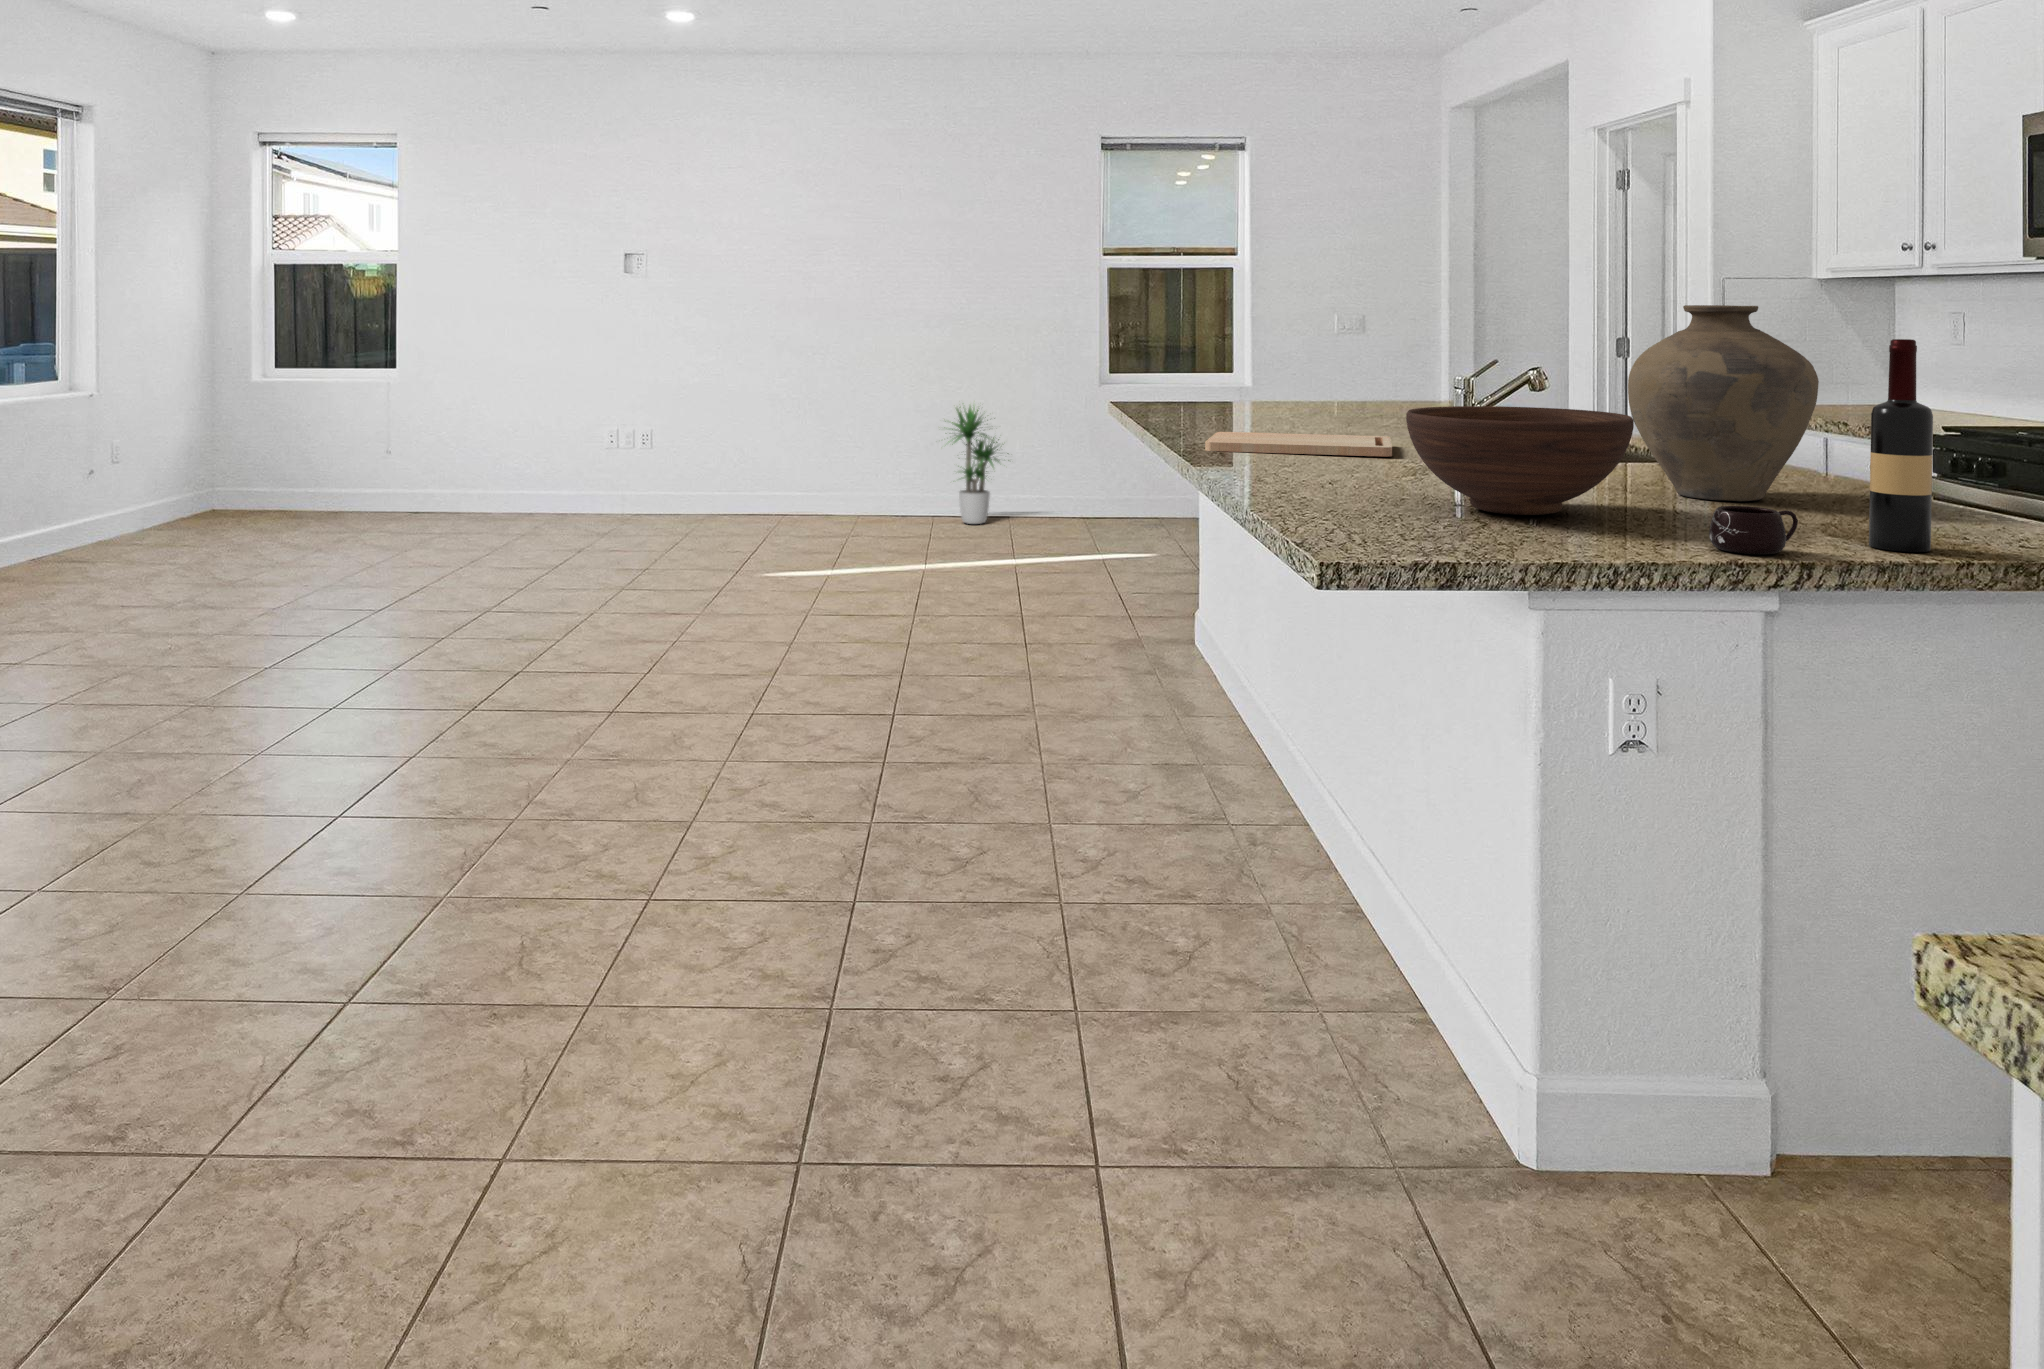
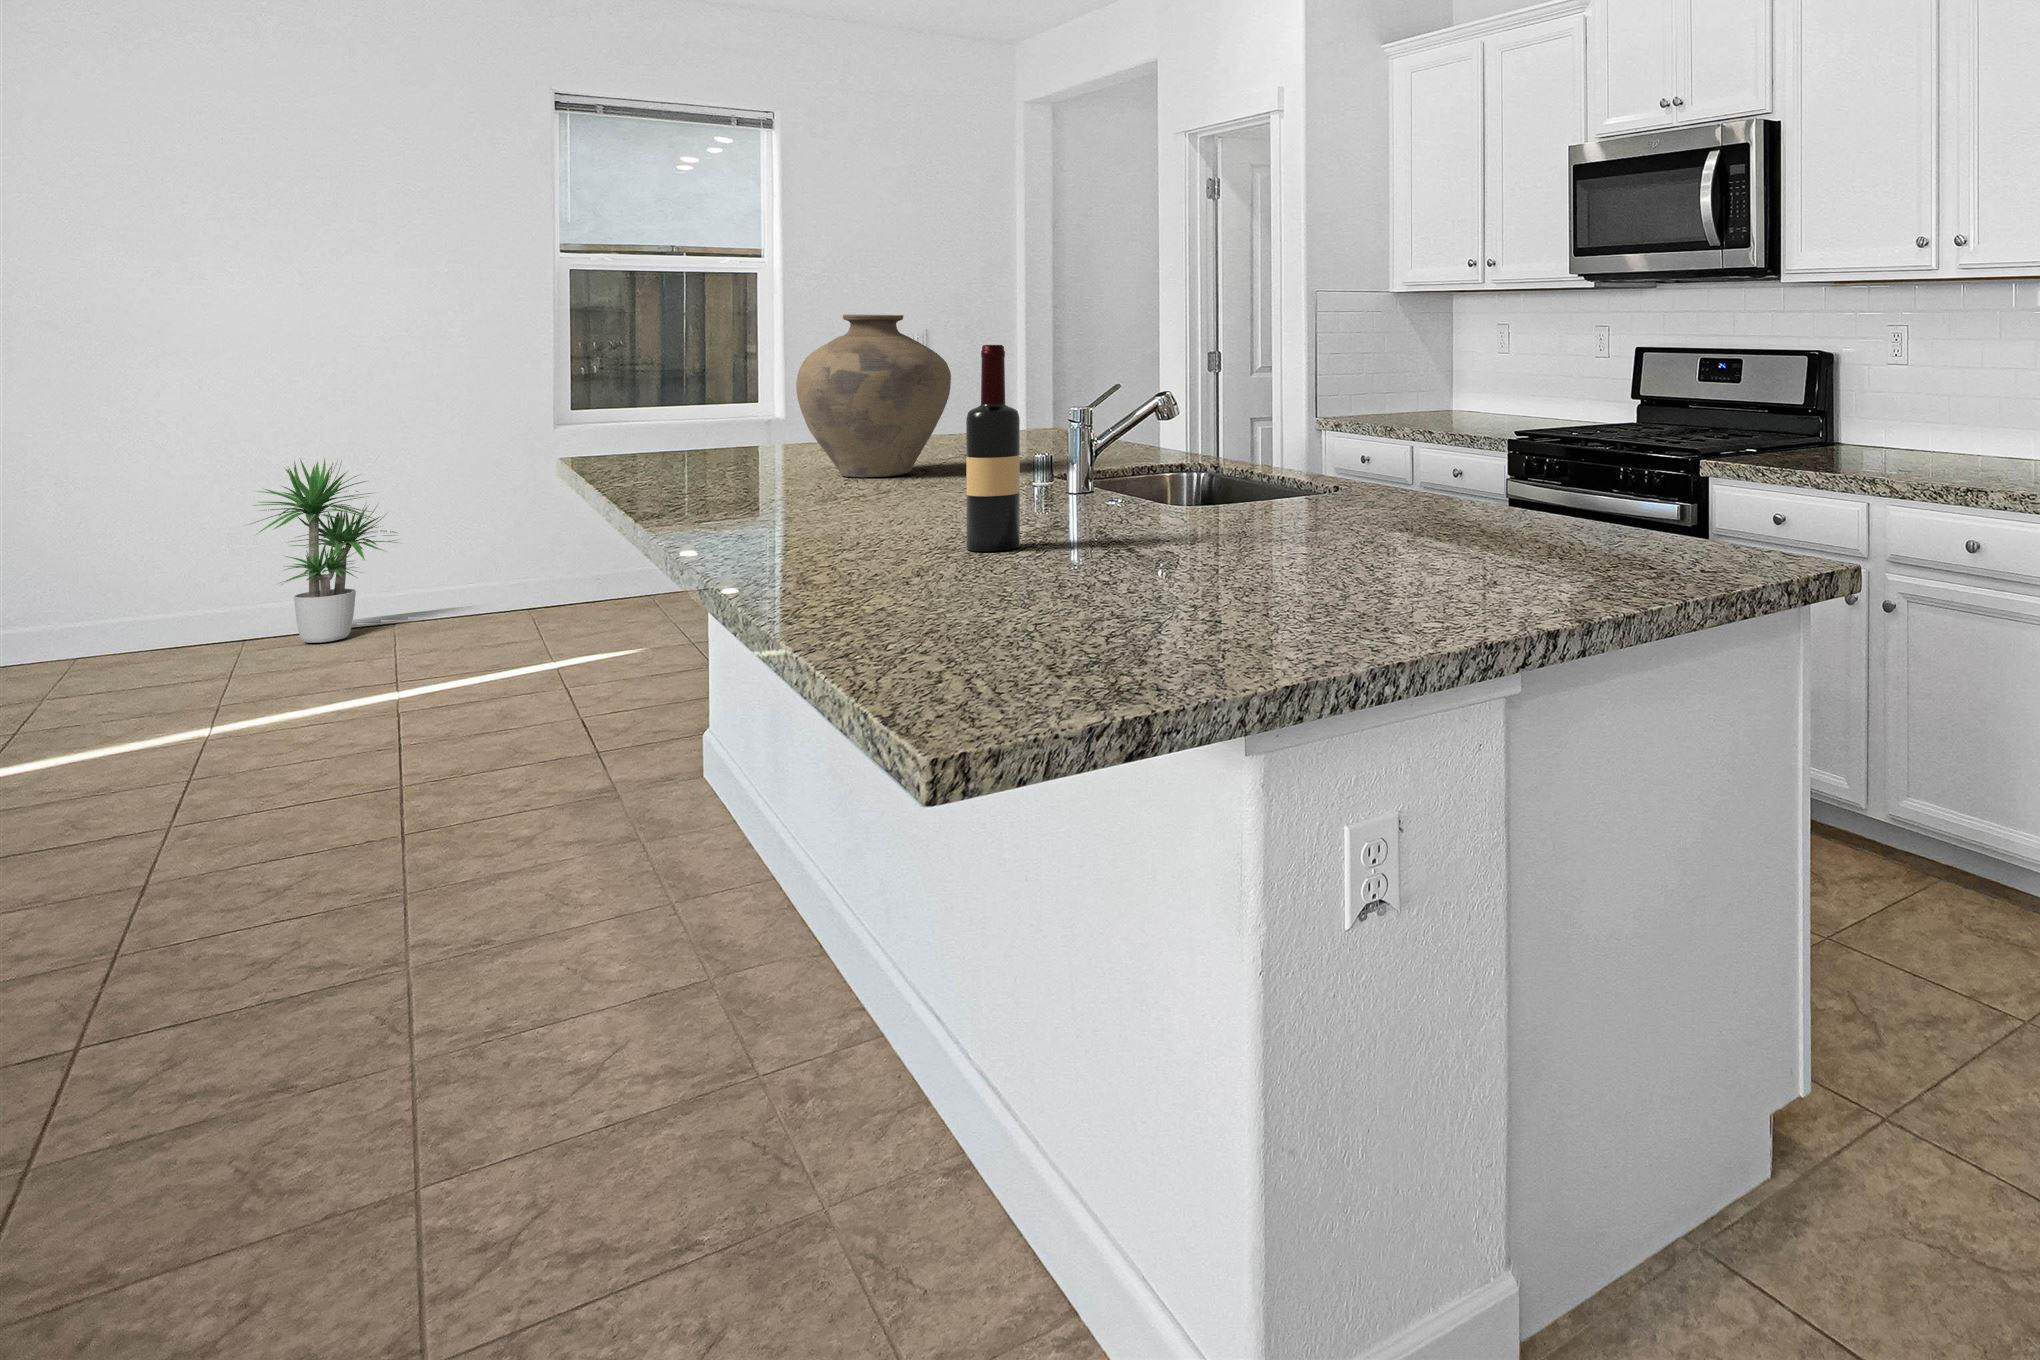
vase: present [1628,305,1819,501] -> present [796,315,951,477]
wine bottle: present [1869,339,1933,552] -> present [966,345,1020,551]
fruit bowl: present [1406,406,1634,515] -> none [1041,450,1337,603]
cutting board: present [1205,432,1392,457] -> none [711,488,998,533]
mug: present [1709,506,1798,555] -> none [1446,567,1536,630]

